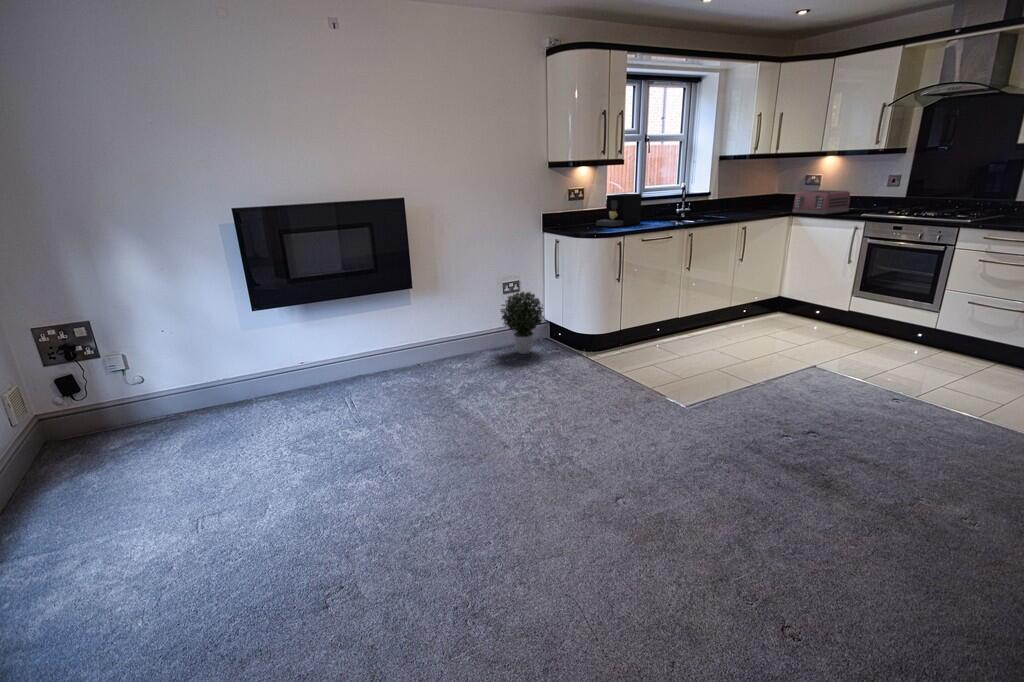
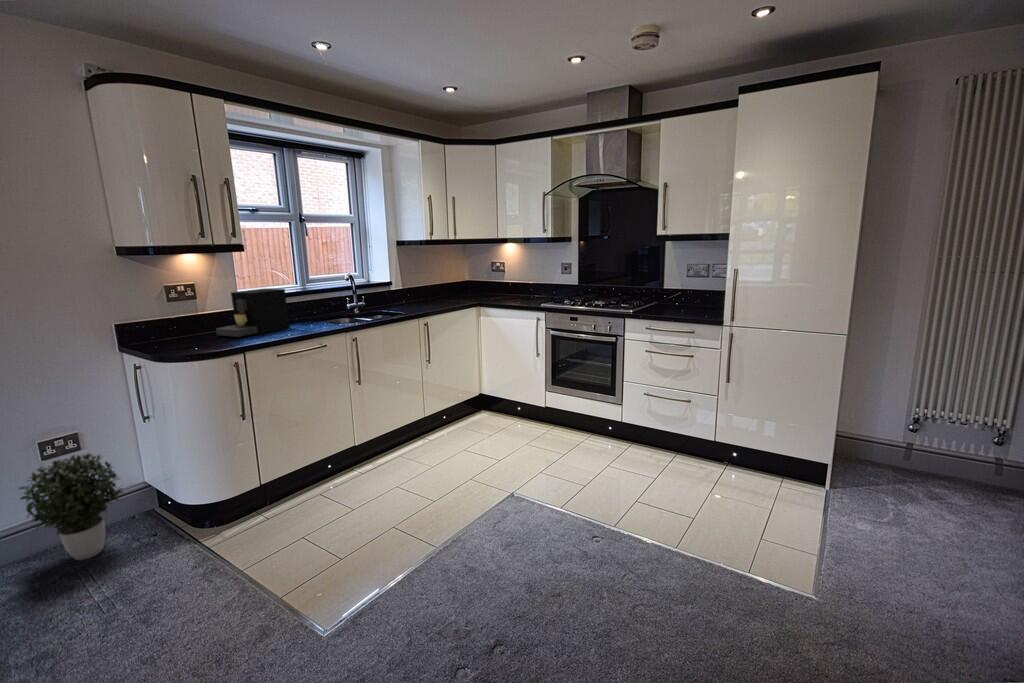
toaster: present [793,190,850,214] -> none [478,278,531,305]

